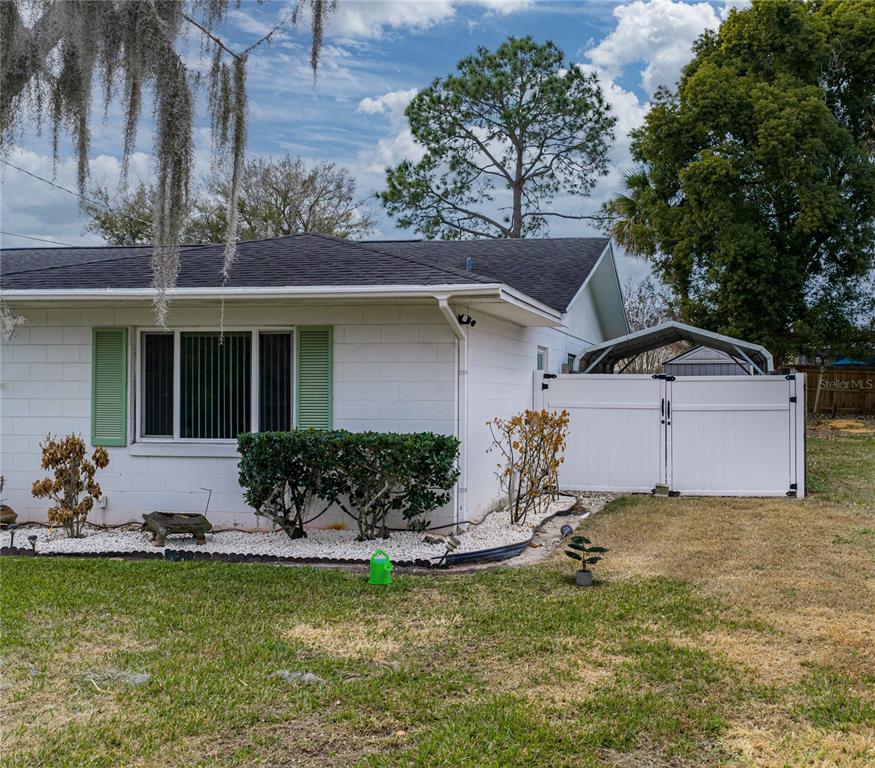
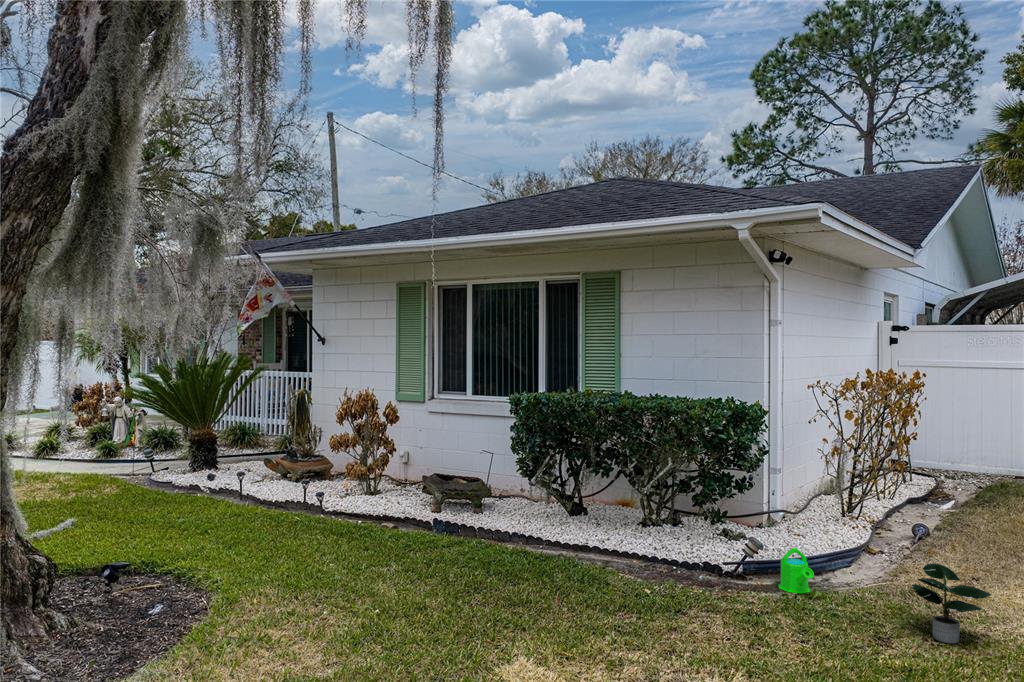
watering can: present [368,549,393,584] -> present [778,548,814,594]

